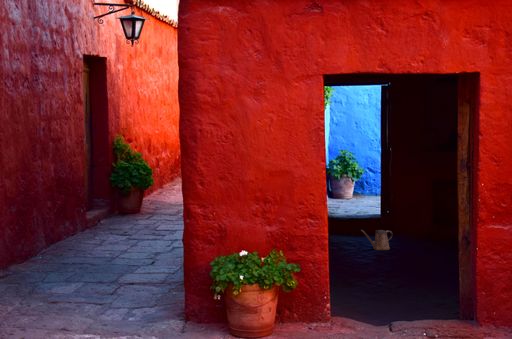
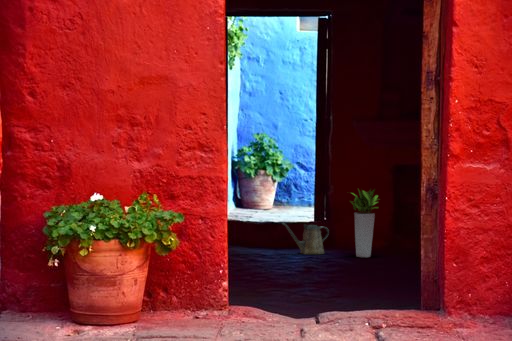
planter: none [404,207,428,253] -> present [351,189,378,257]

